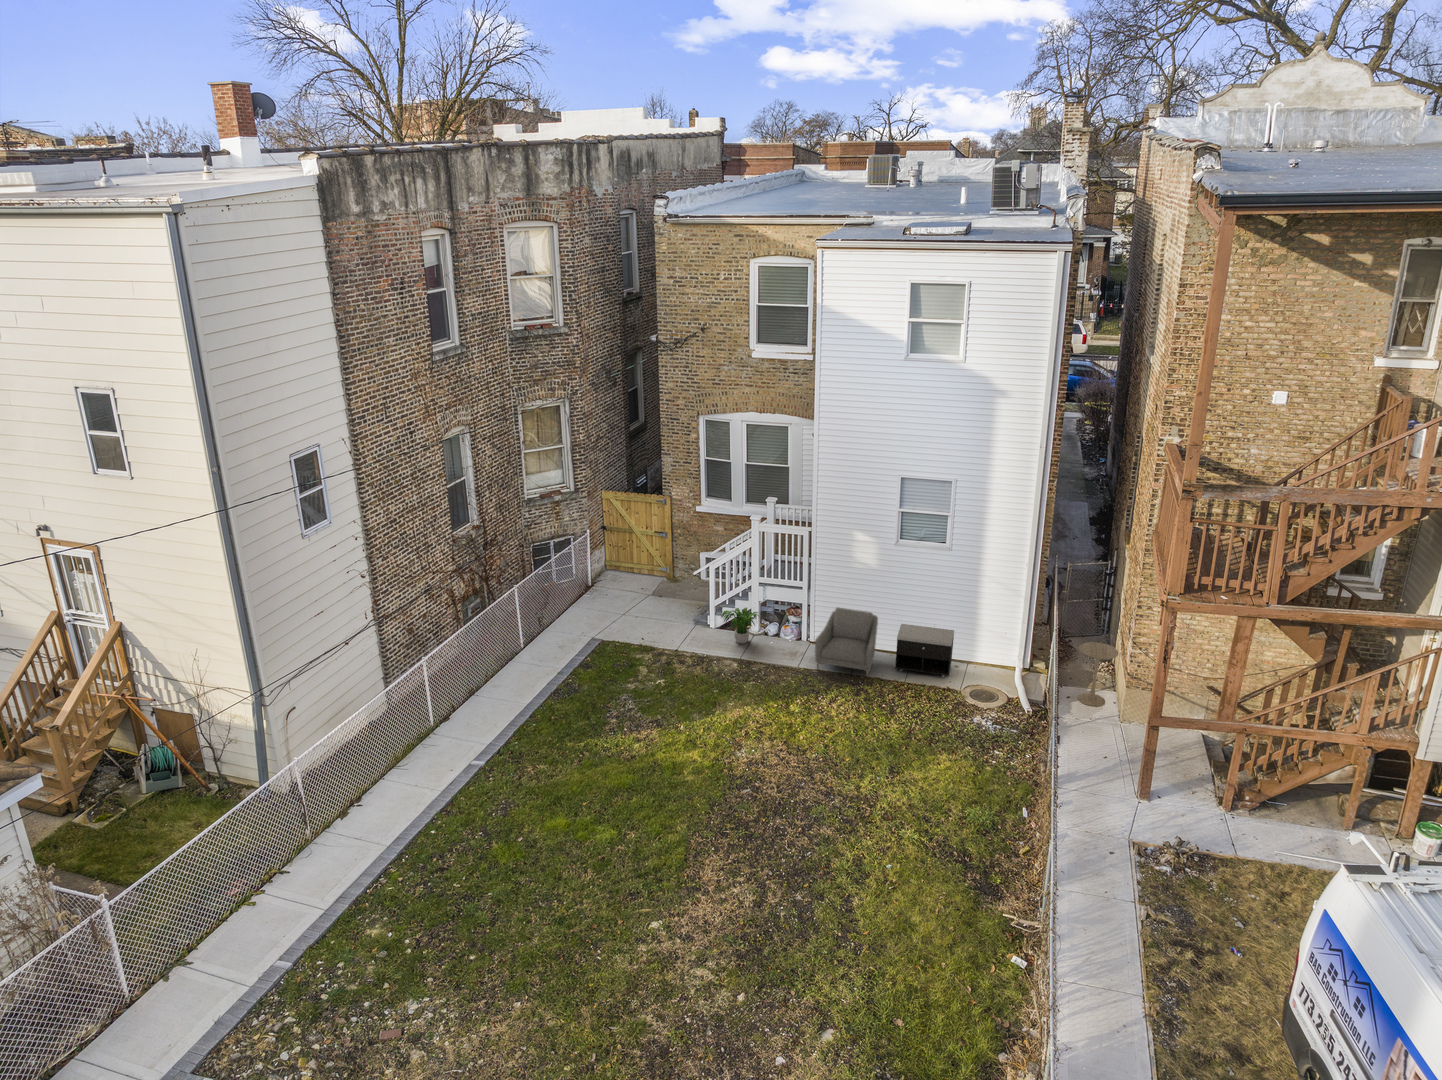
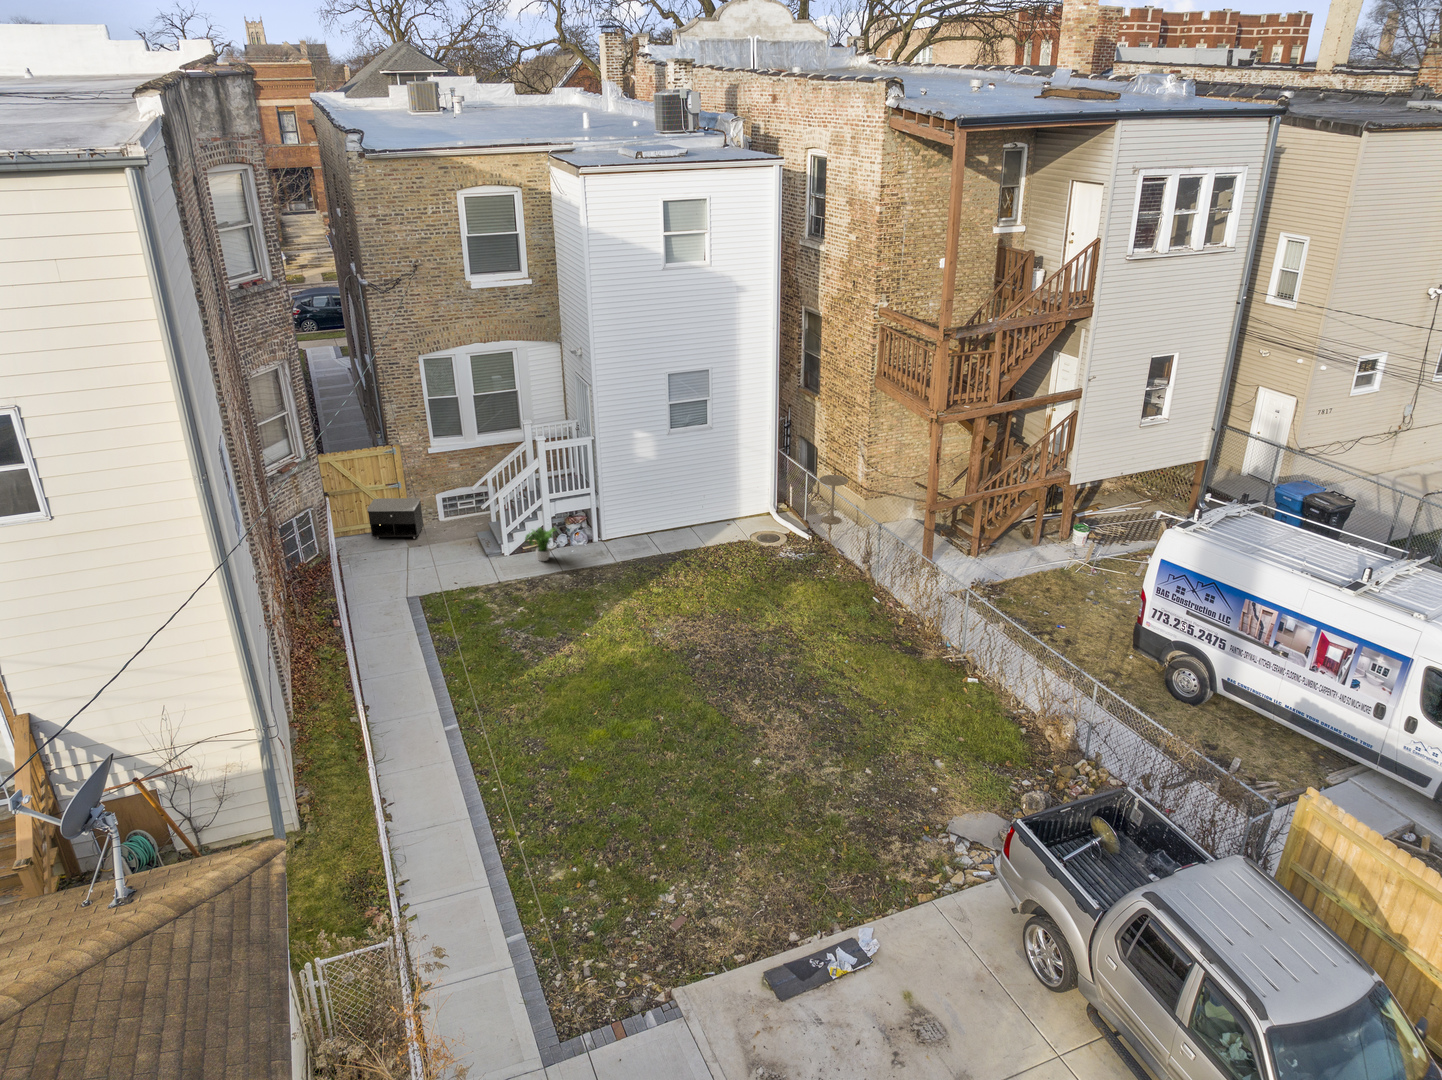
chair: present [815,608,878,677] -> none [621,499,679,561]
storage bench: present [895,624,954,677] -> present [367,498,423,539]

